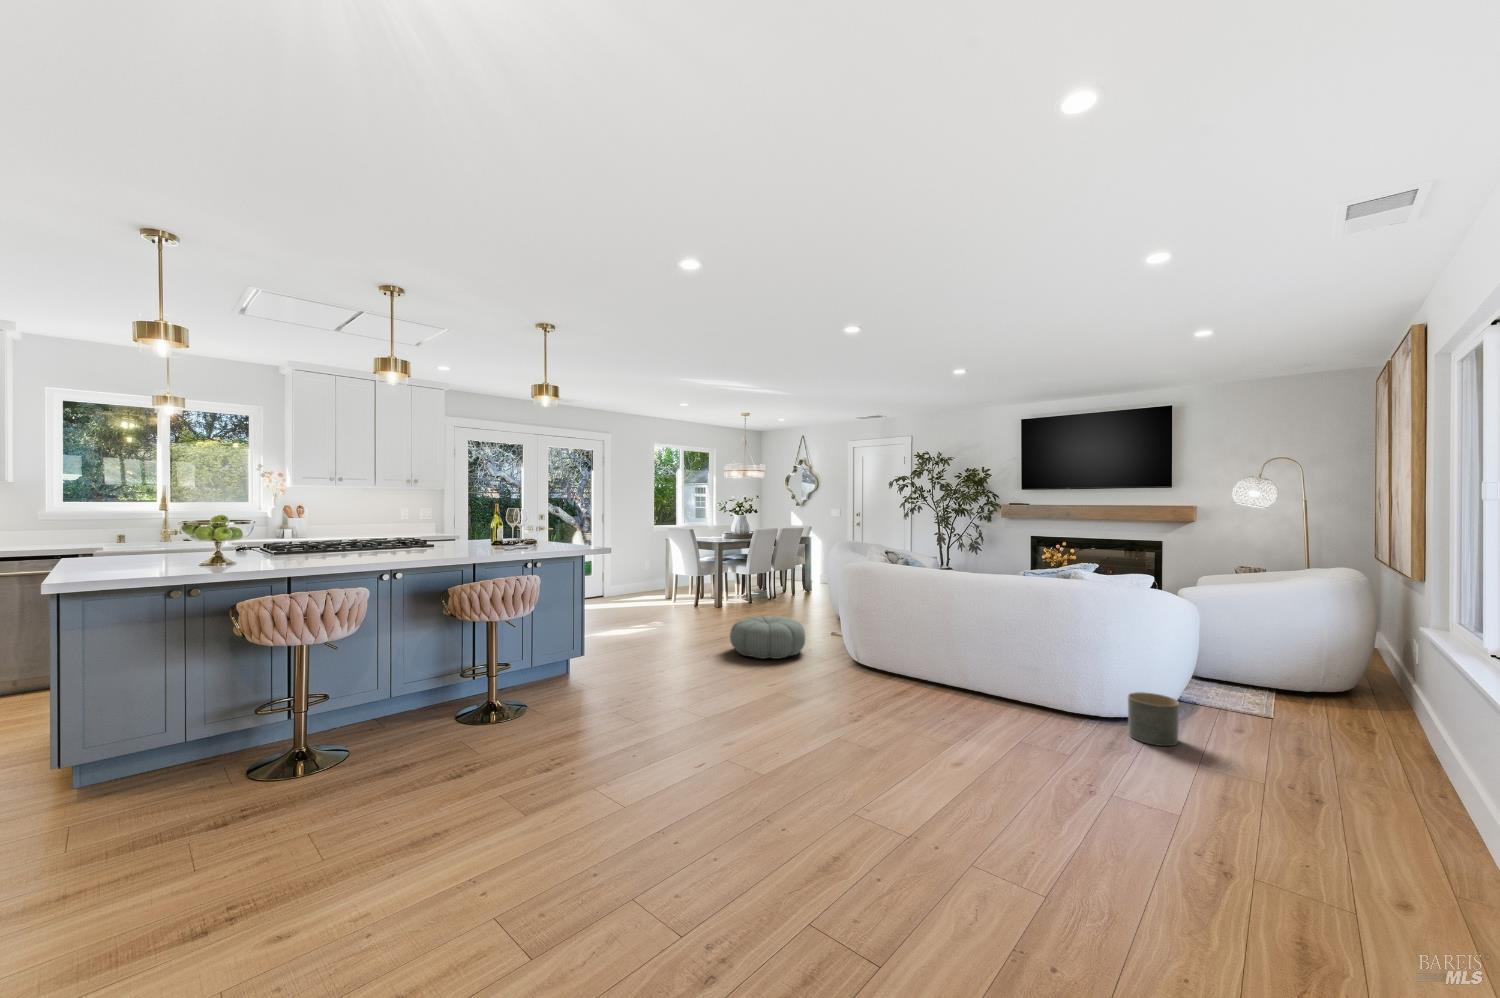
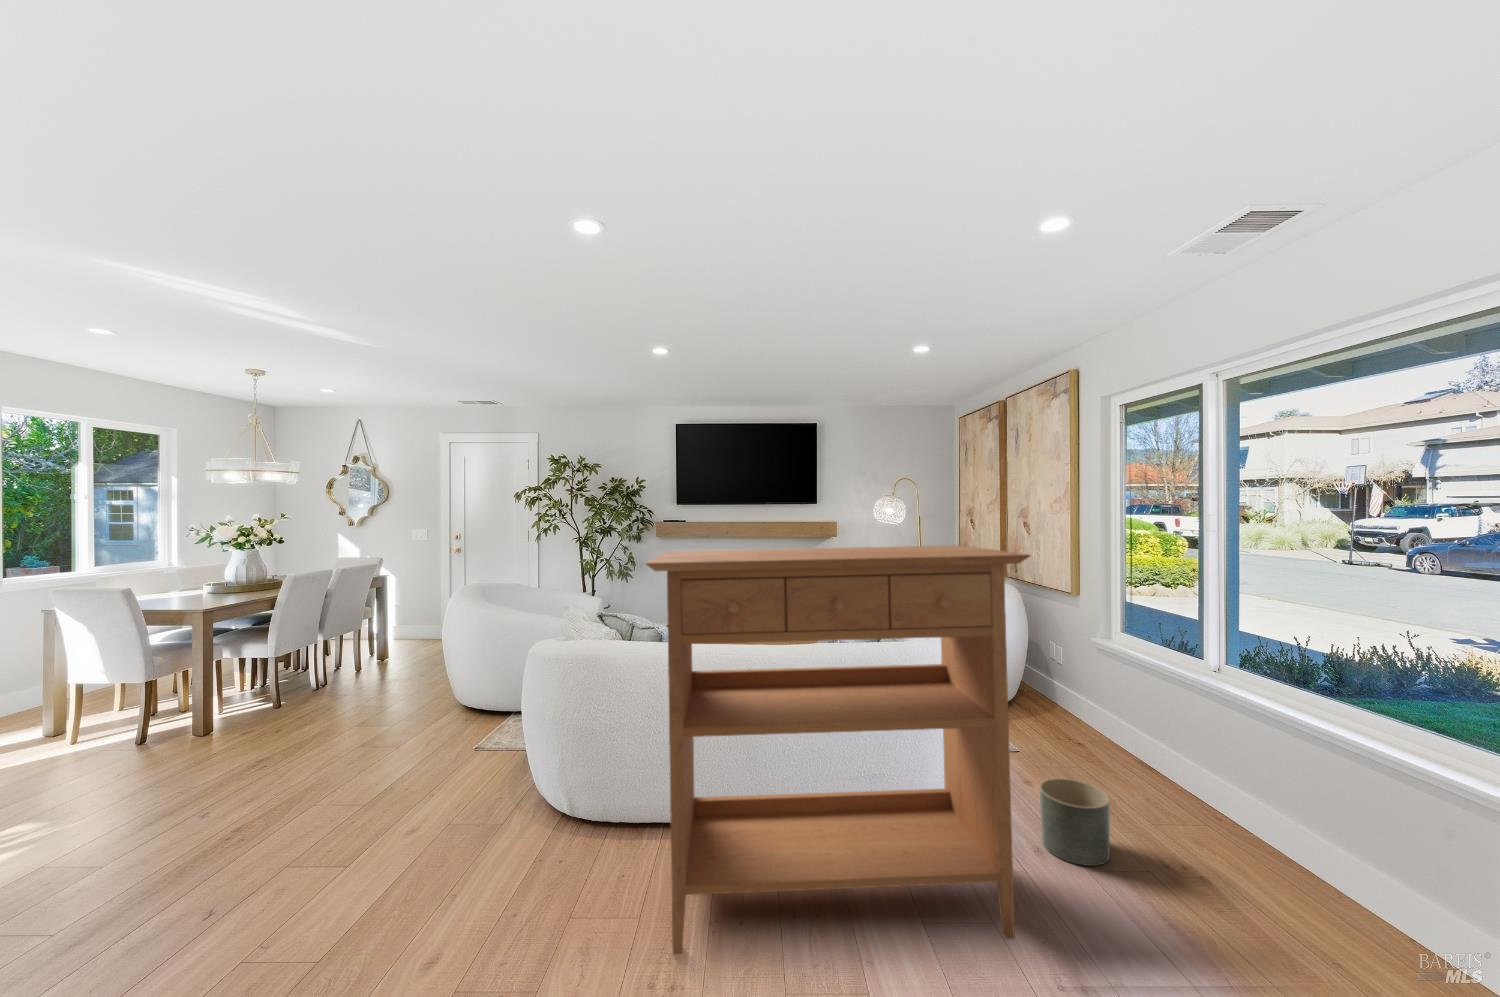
console table: none [855,518,1071,741] -> present [646,545,1031,954]
pouf: present [730,616,805,659] -> none [255,758,454,891]

